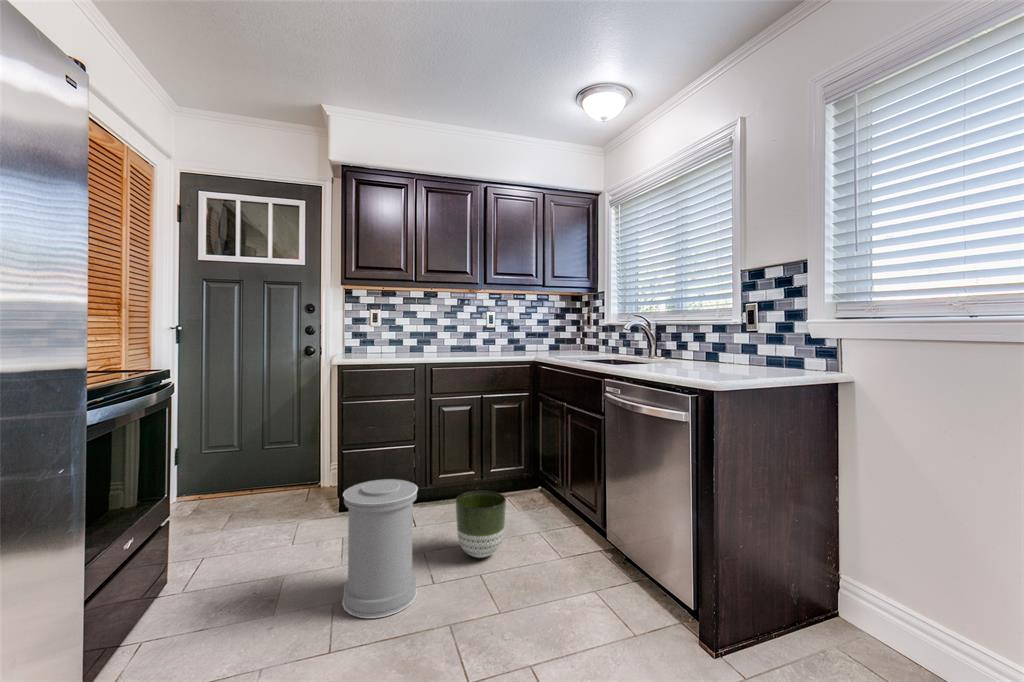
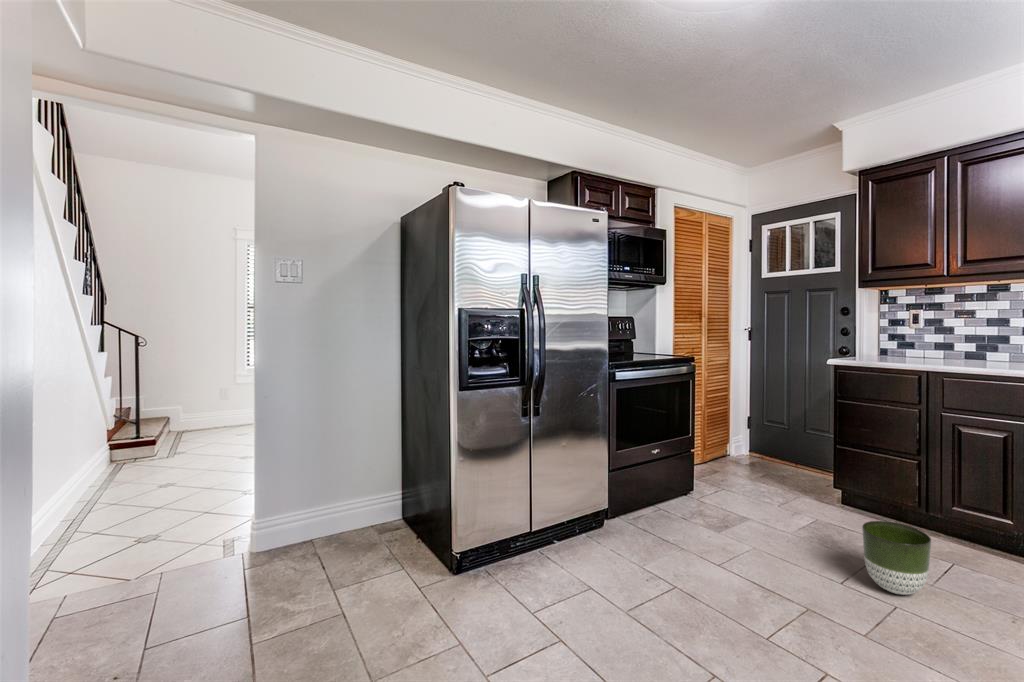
trash can: present [342,479,418,618] -> none [736,468,800,573]

